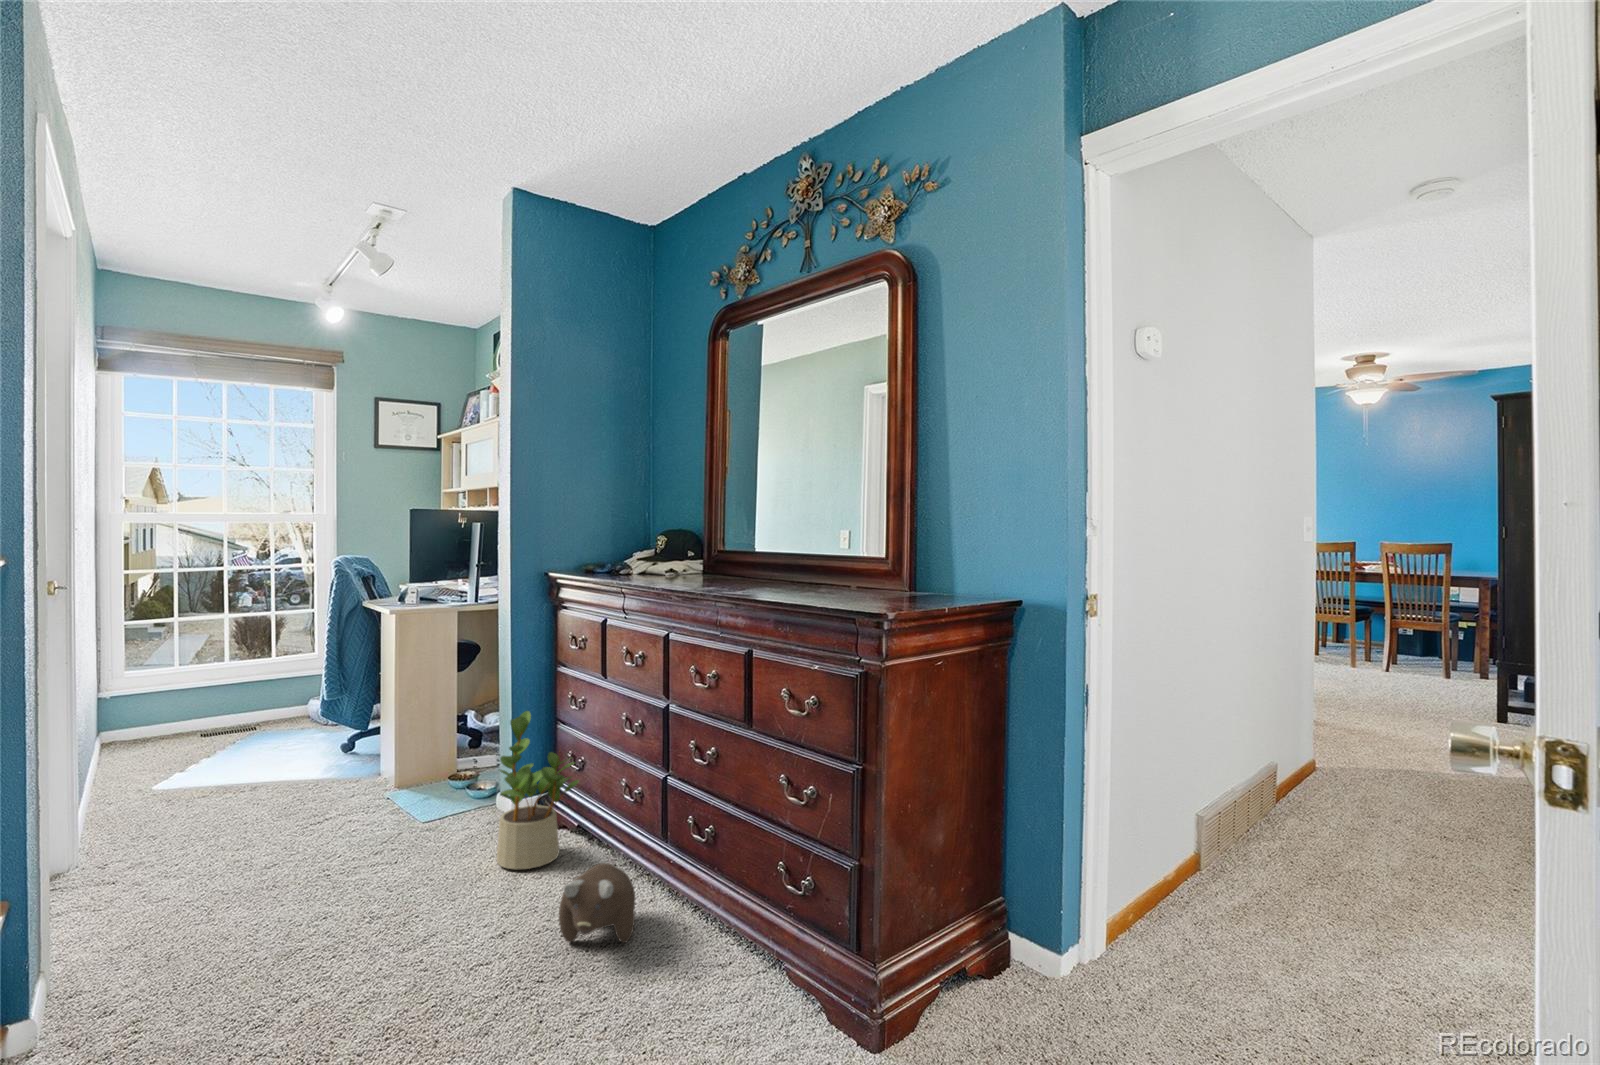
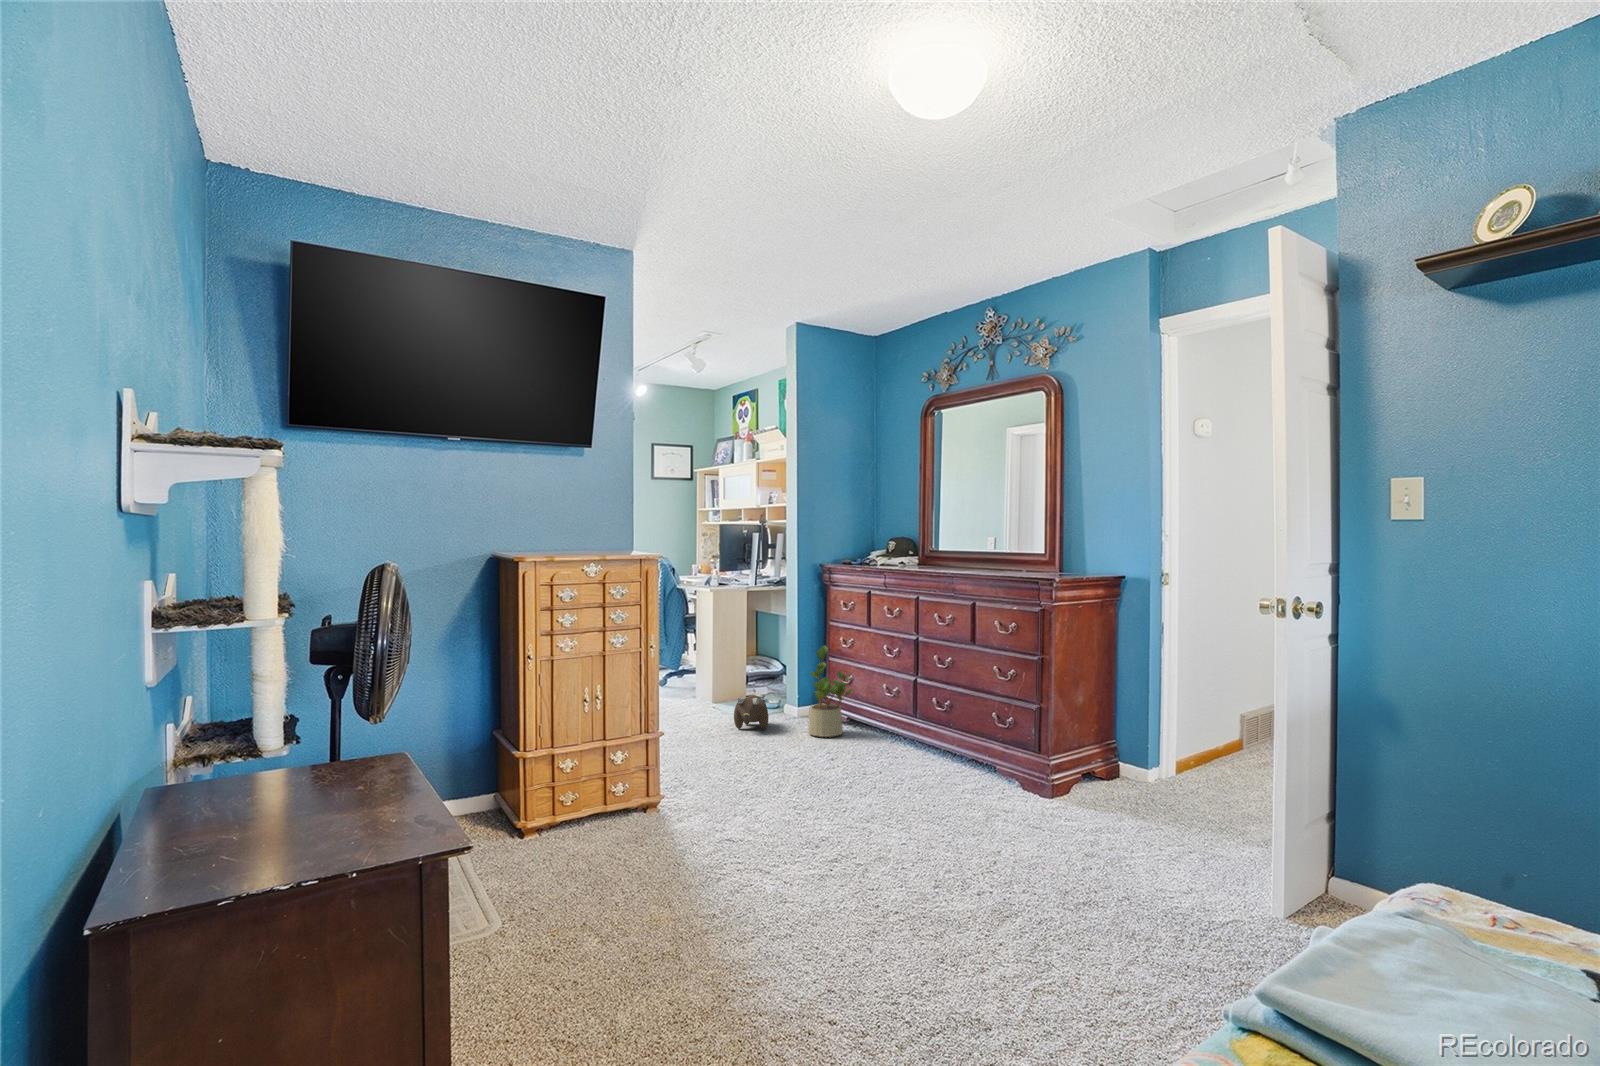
plush toy: present [559,863,635,943] -> present [734,695,768,730]

